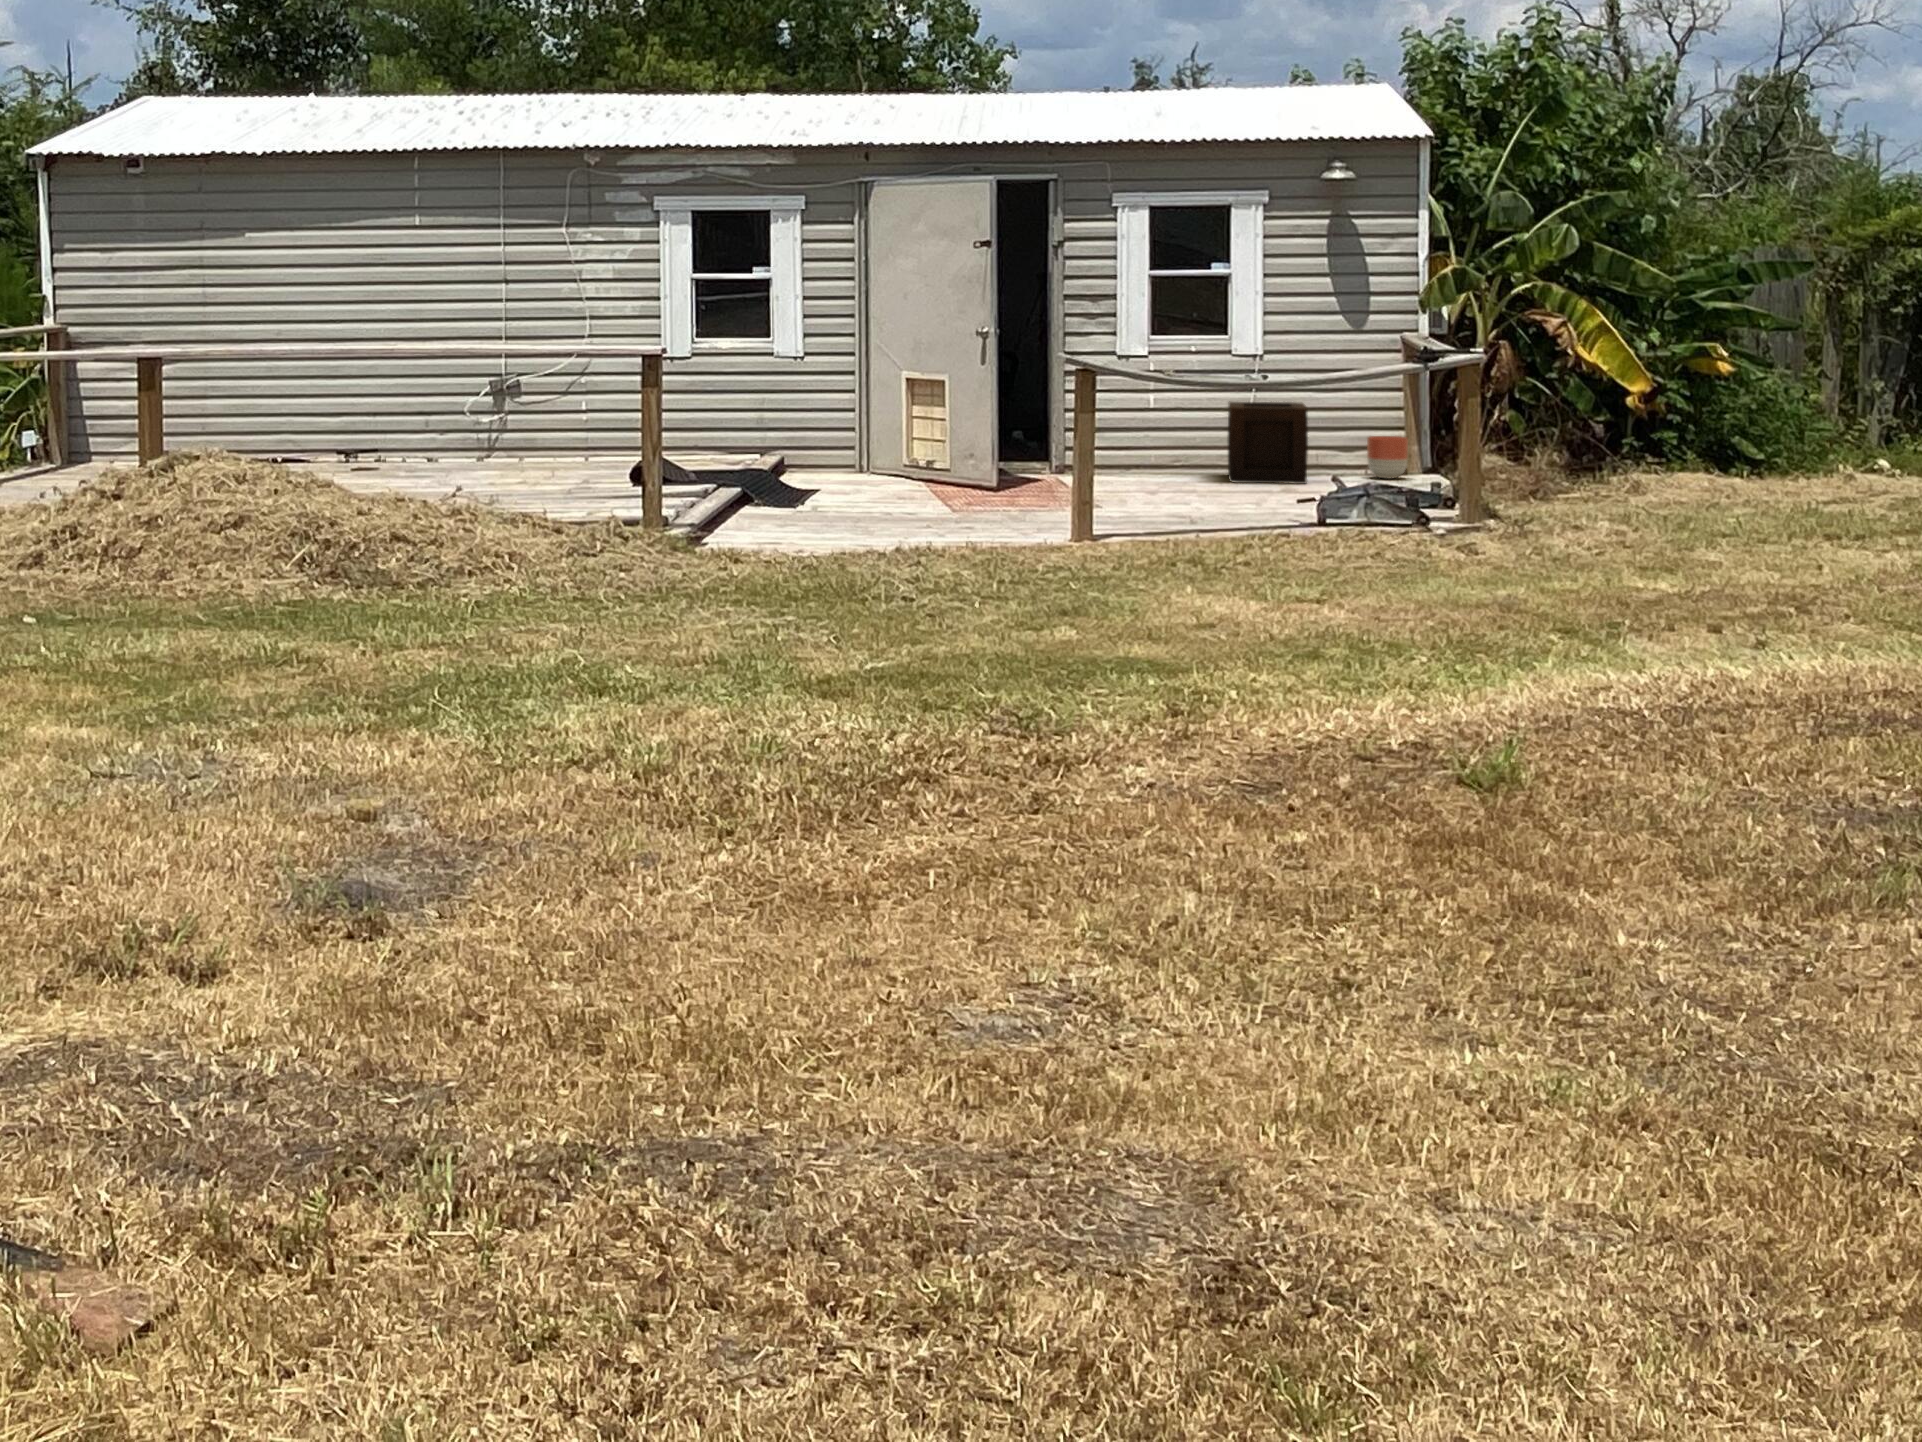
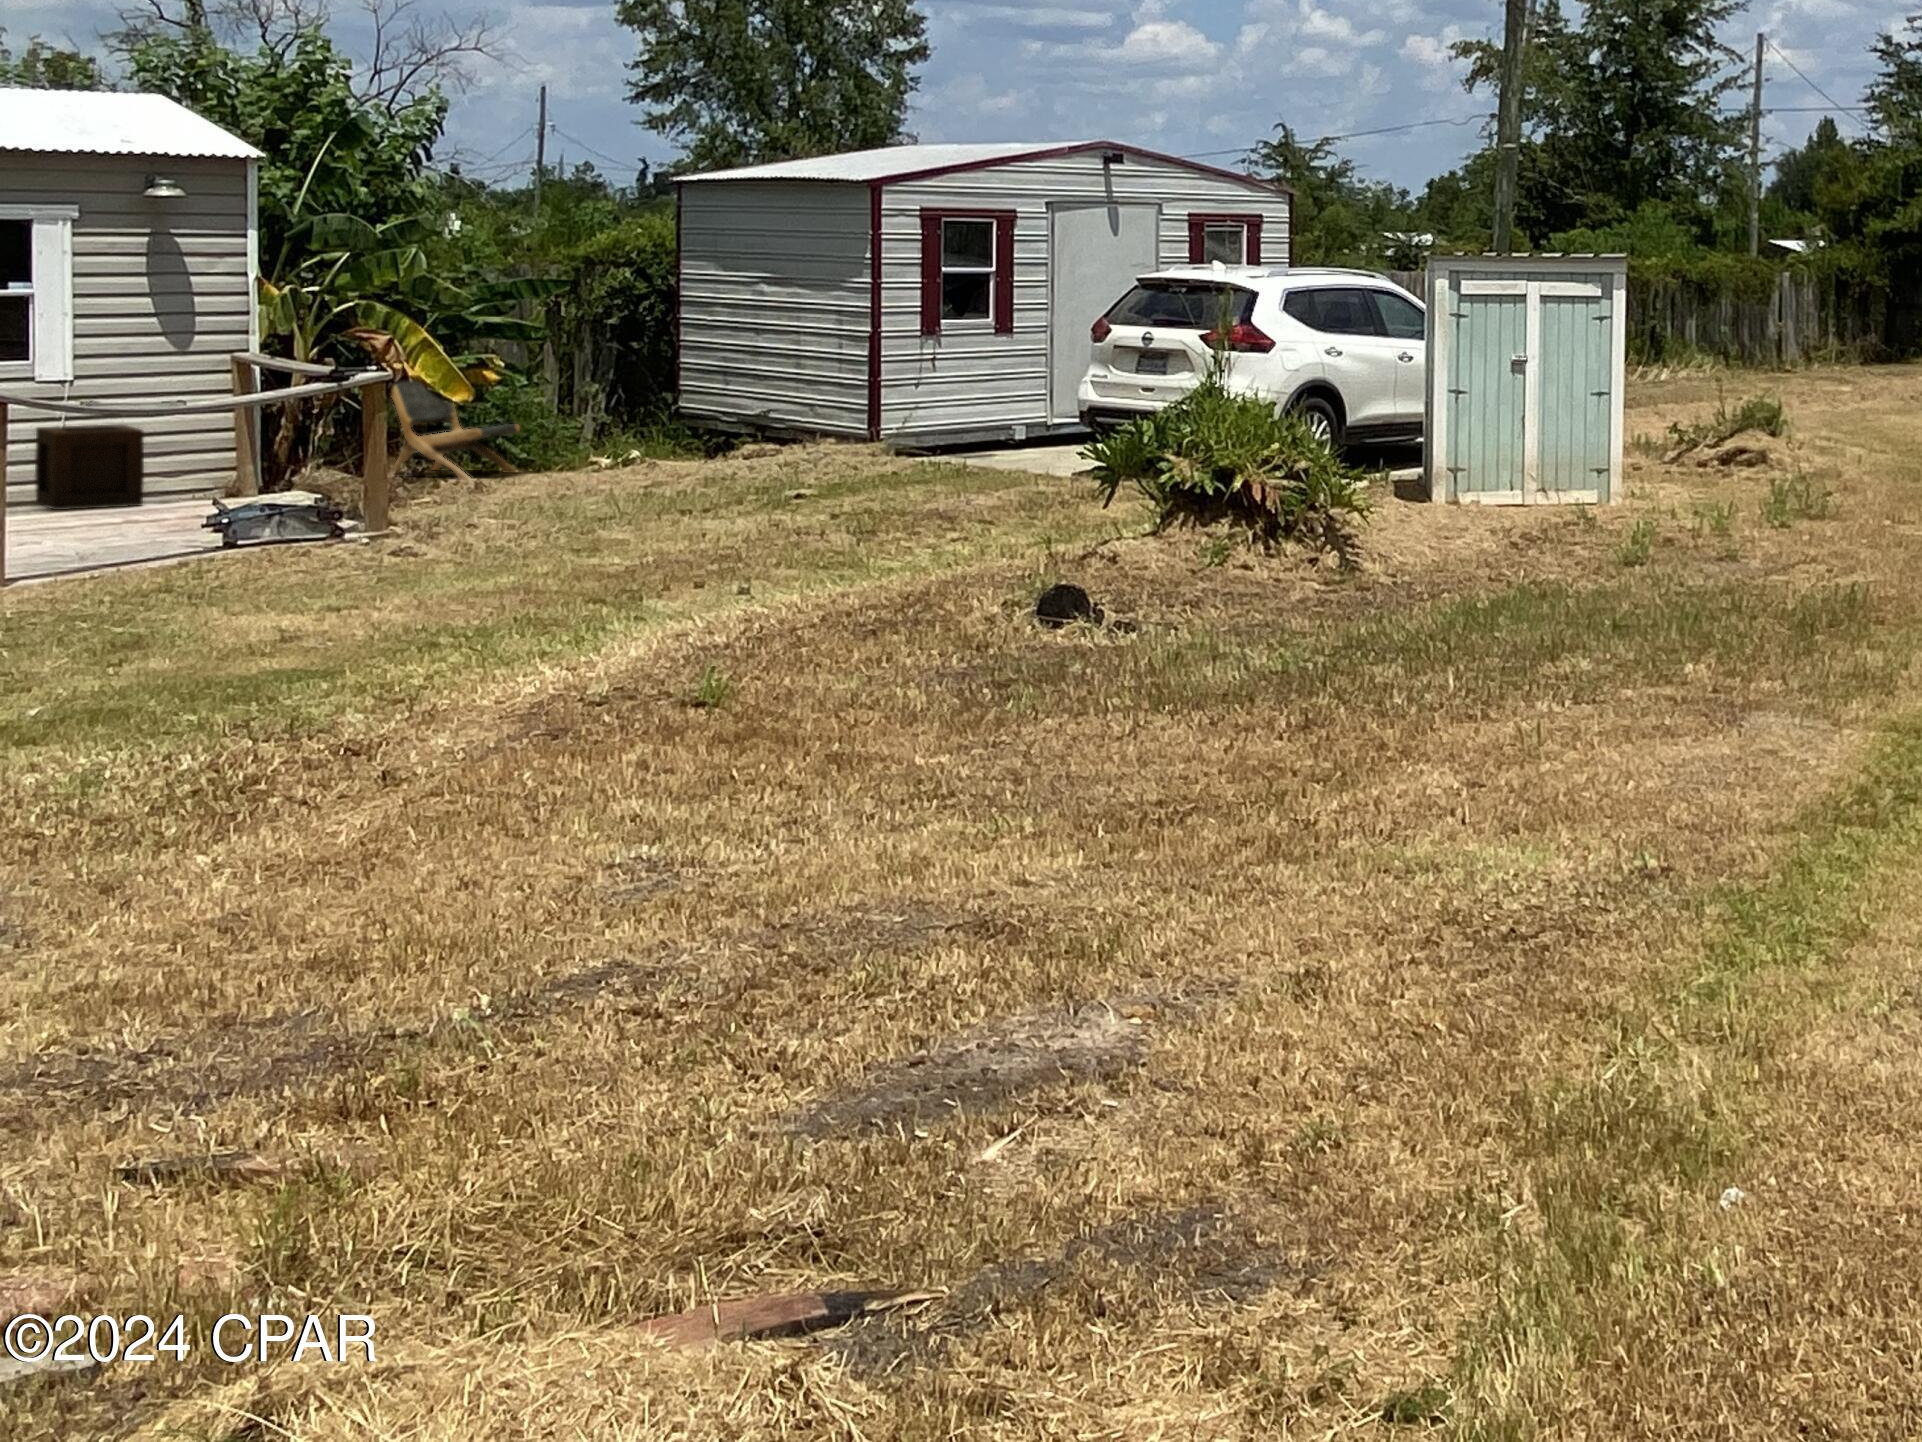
lounge chair: none [1568,361,1711,481] -> present [391,381,520,480]
planter: present [1367,436,1408,479] -> none [197,453,242,495]

